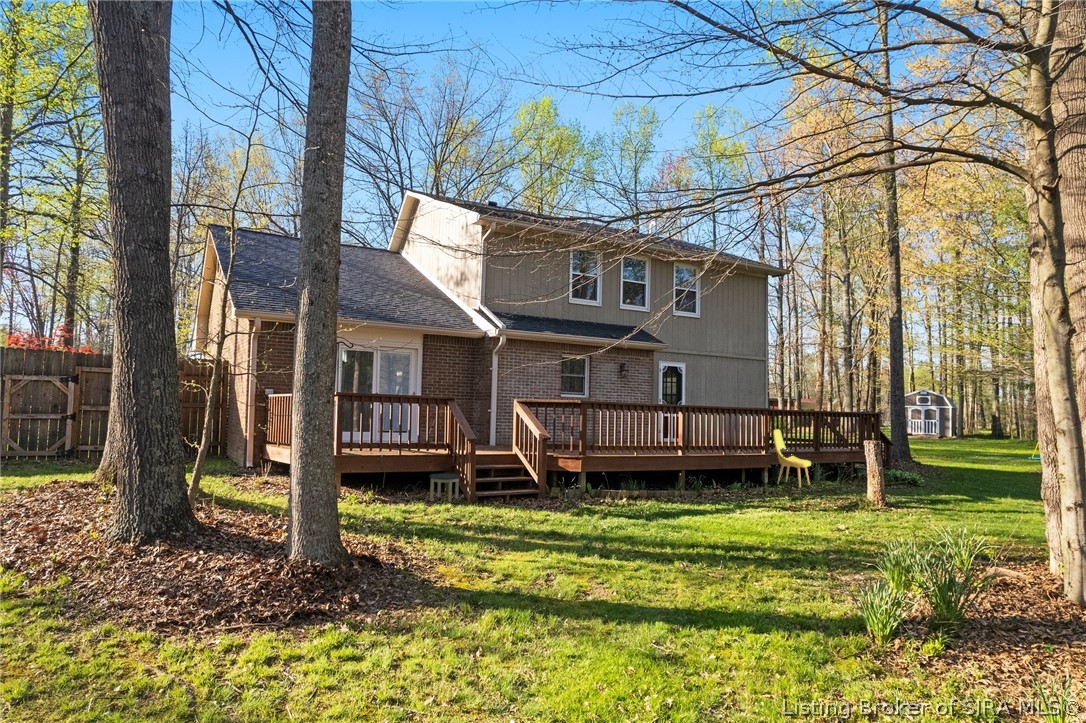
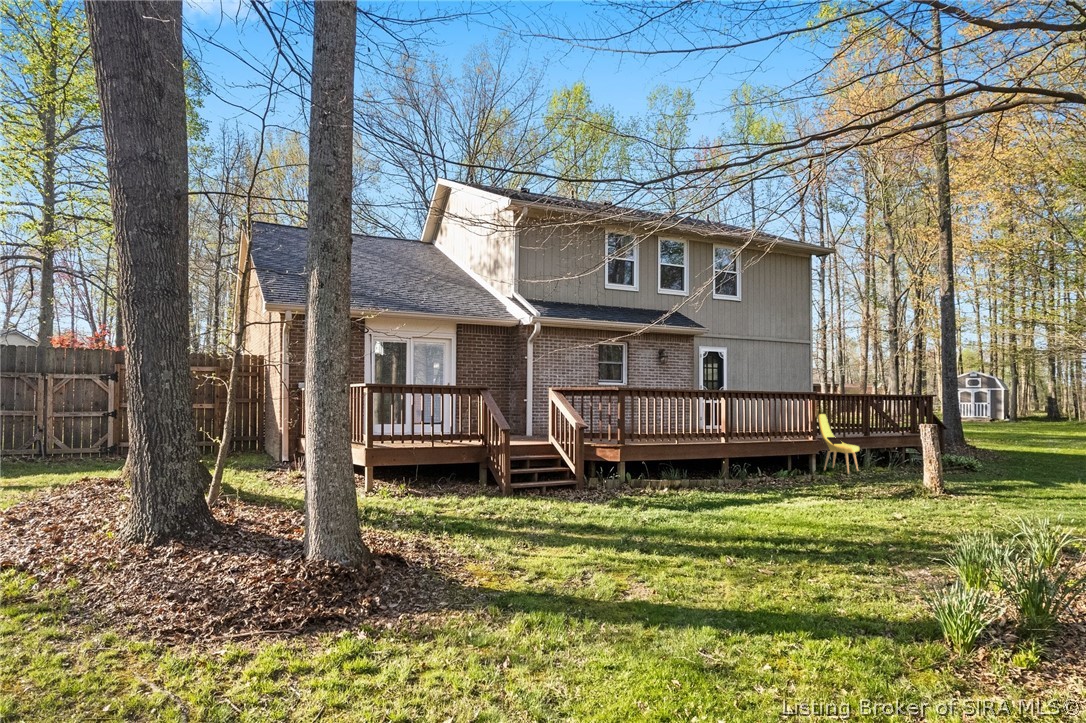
round table: present [430,473,460,502] -> none [464,465,495,494]

